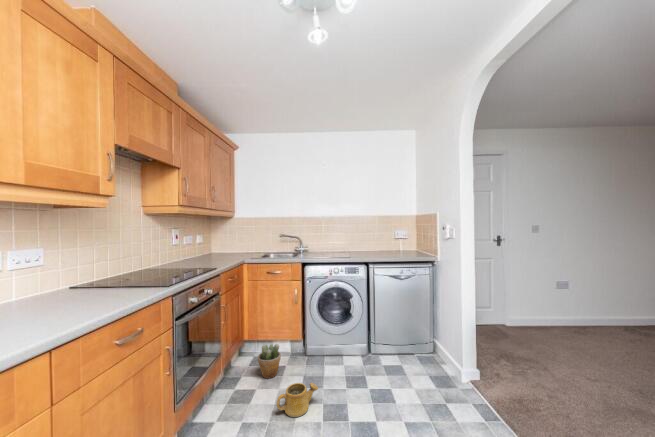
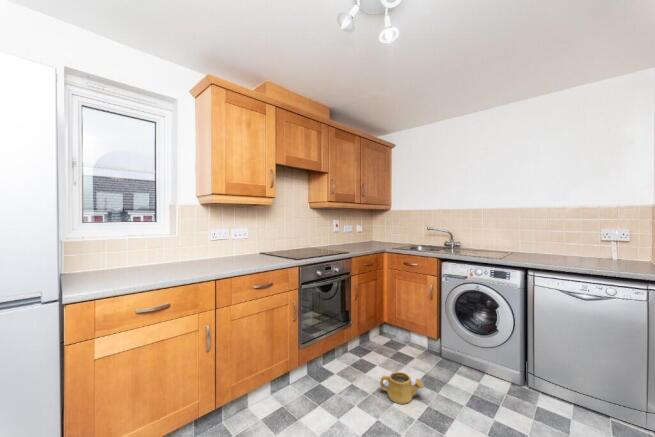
potted plant: present [258,344,281,379] -> none [384,329,407,363]

